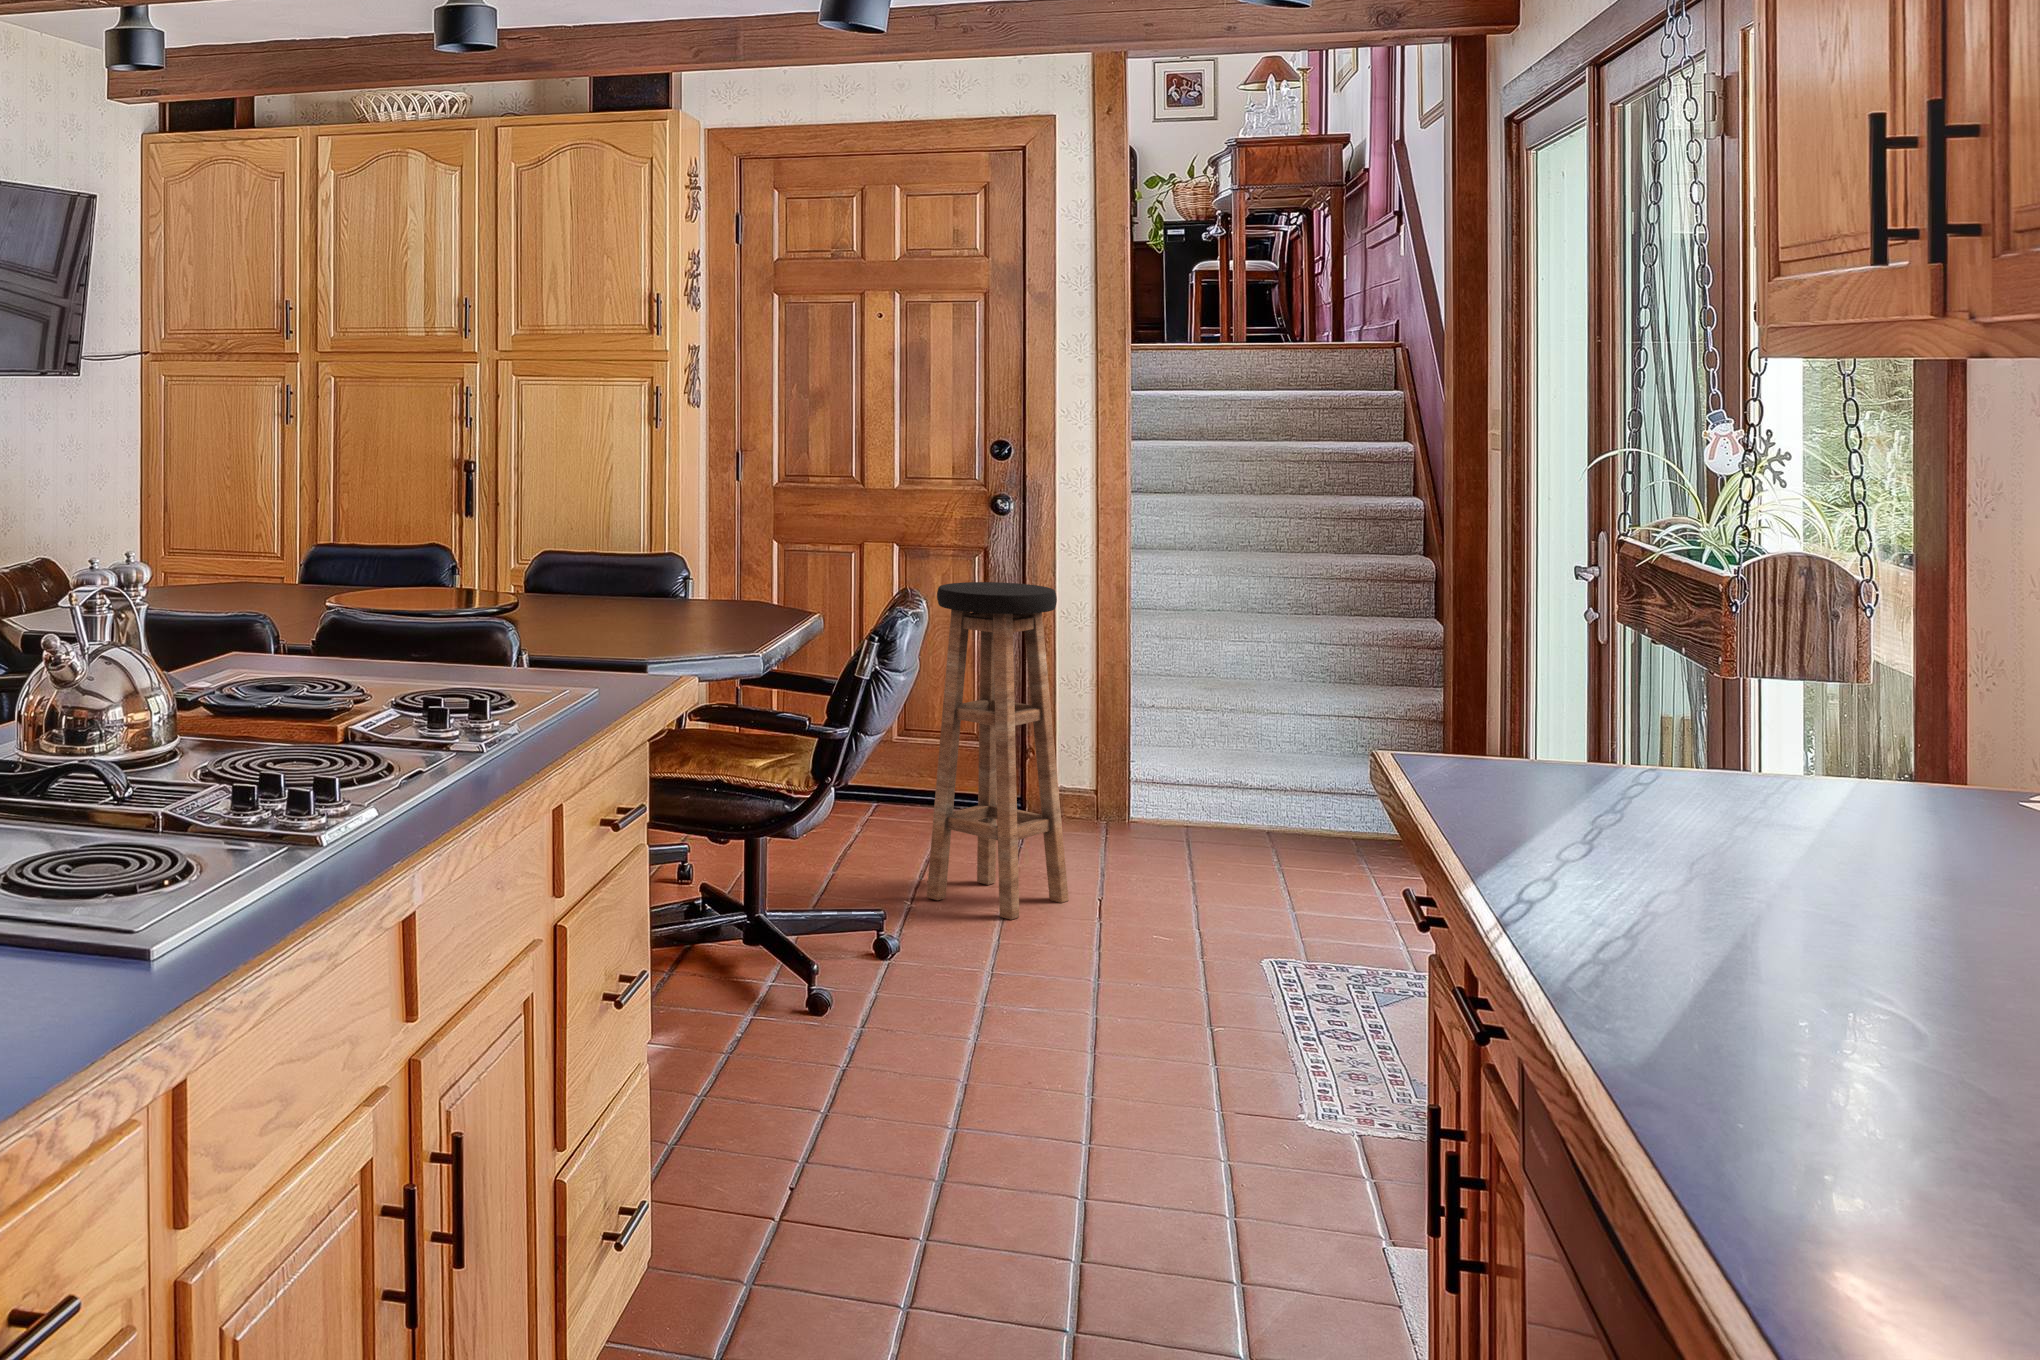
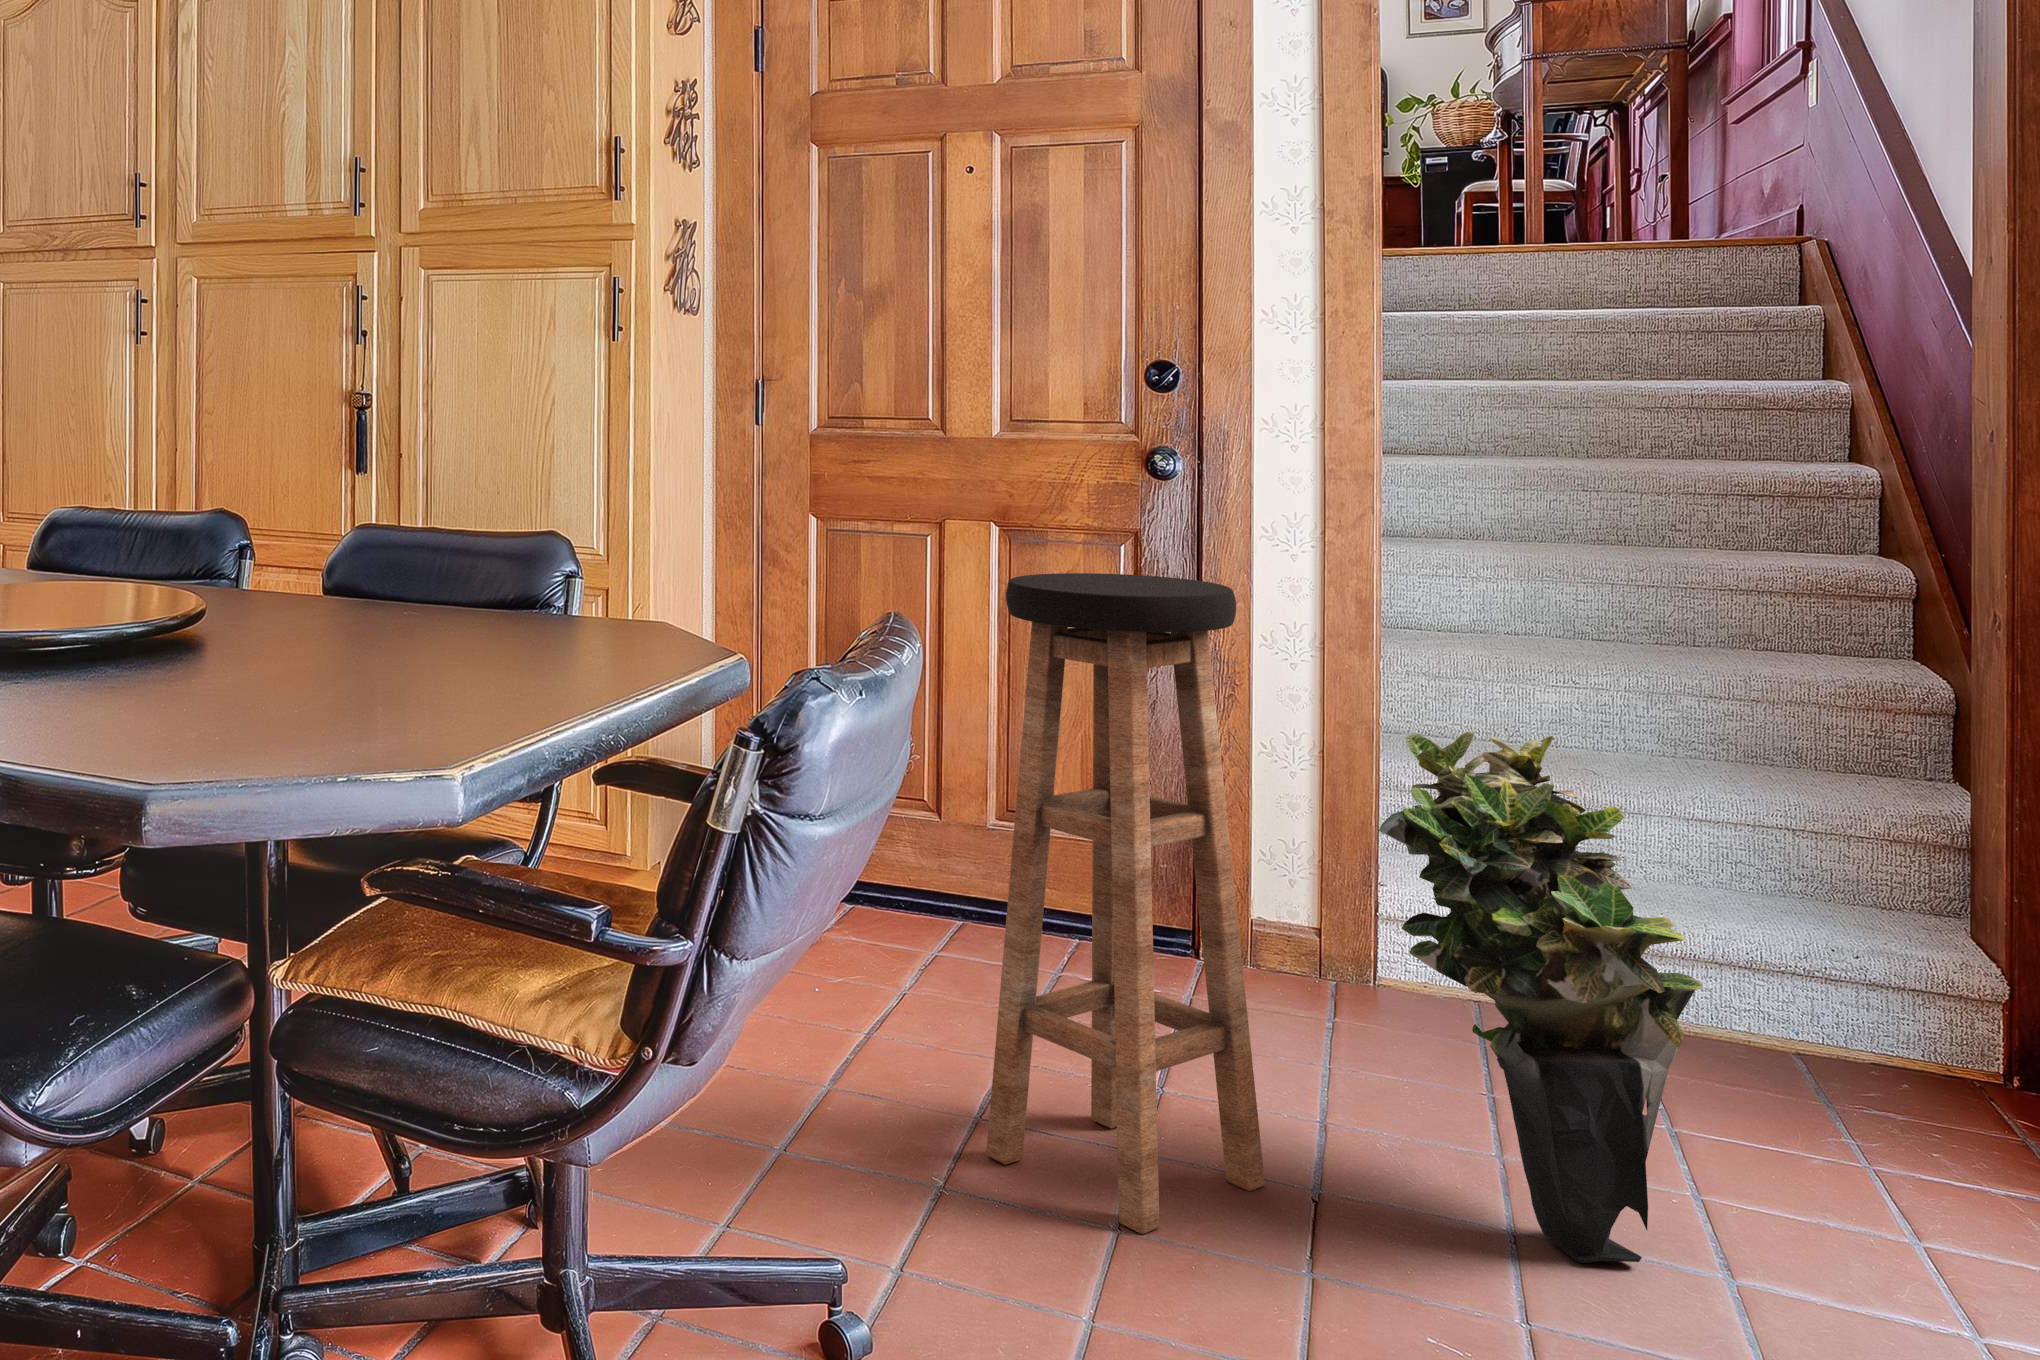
potted plant: none [1126,661,1274,917] -> present [1379,731,1702,1263]

